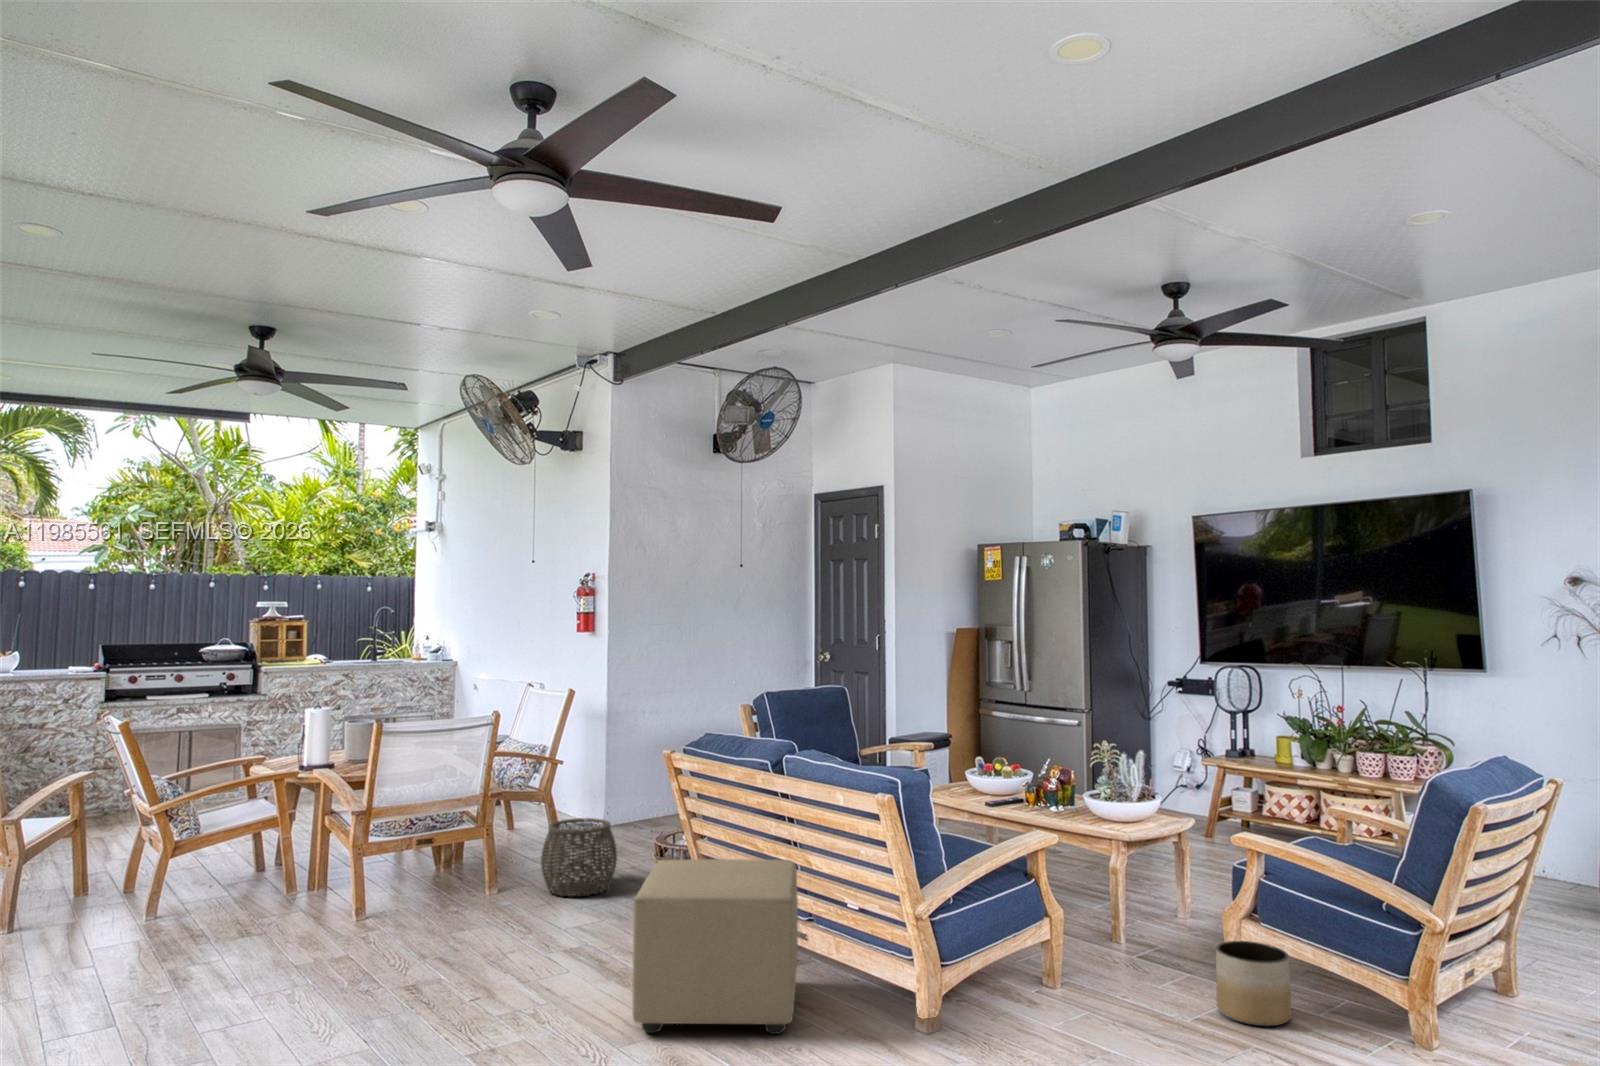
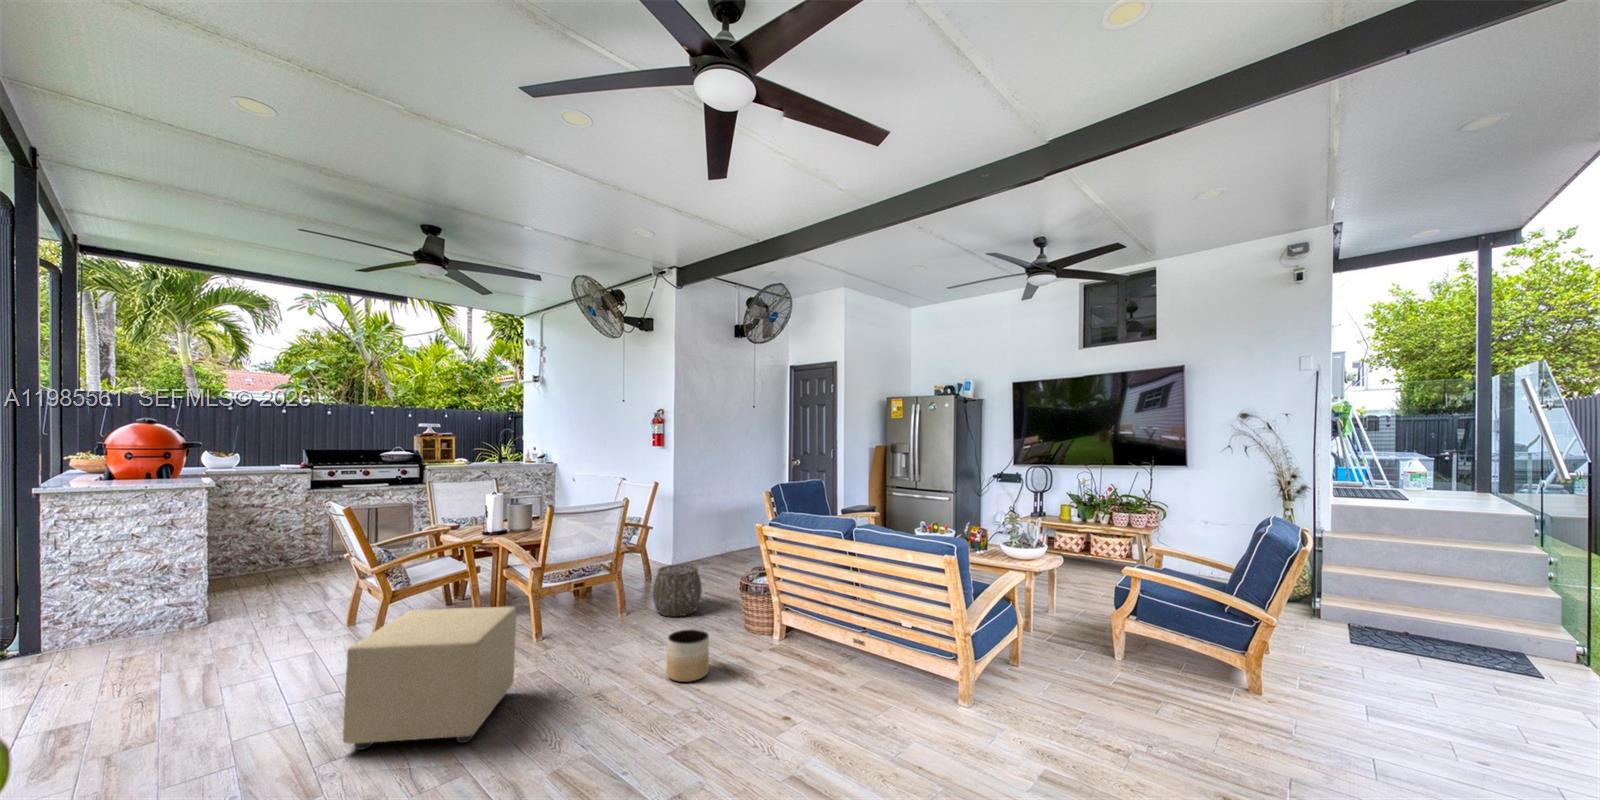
ottoman: present [632,859,798,1034] -> present [343,606,516,750]
planter: present [1216,941,1292,1026] -> present [666,629,709,682]

